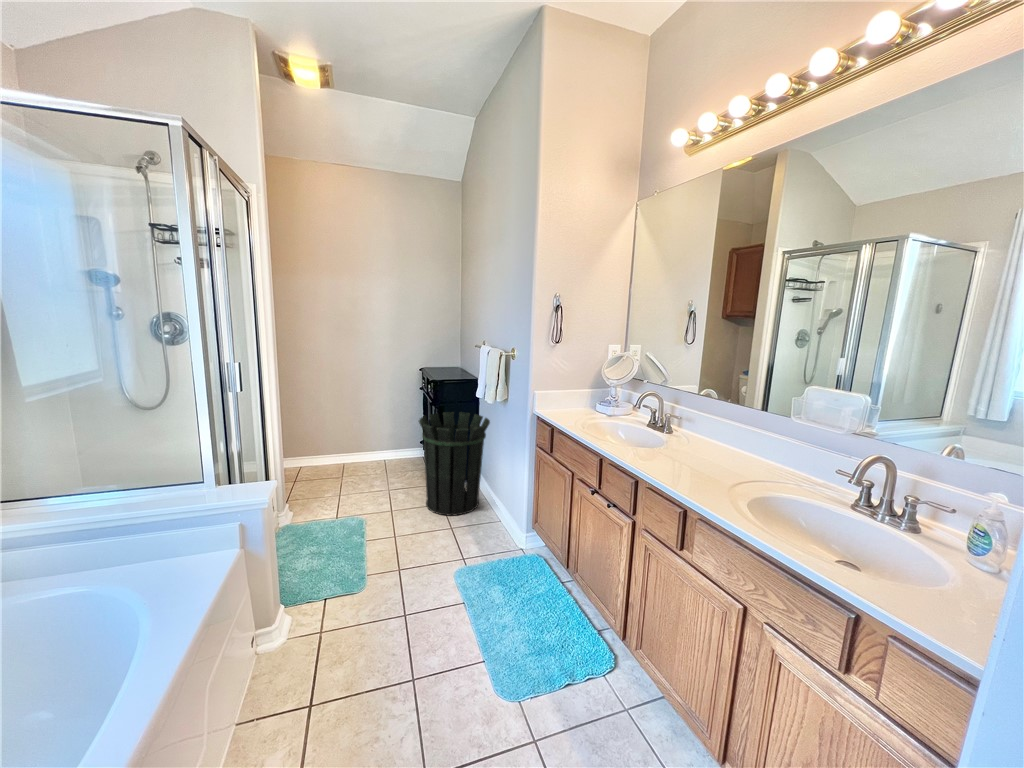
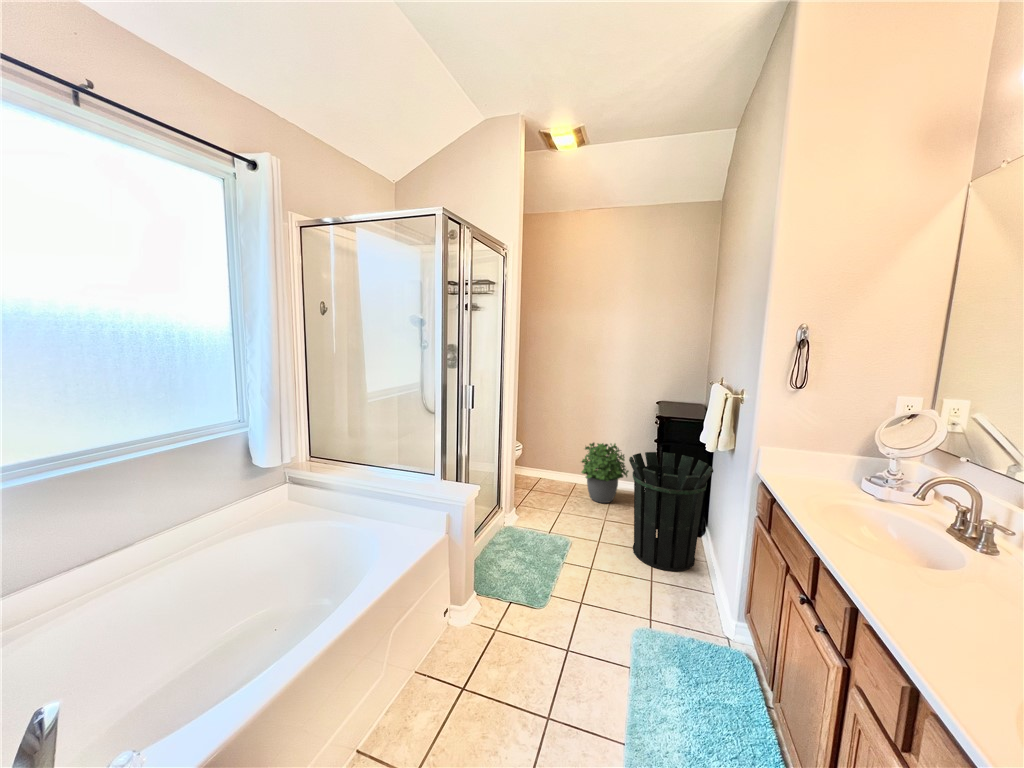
potted plant: none [352,413,405,475] -> present [582,443,629,503]

